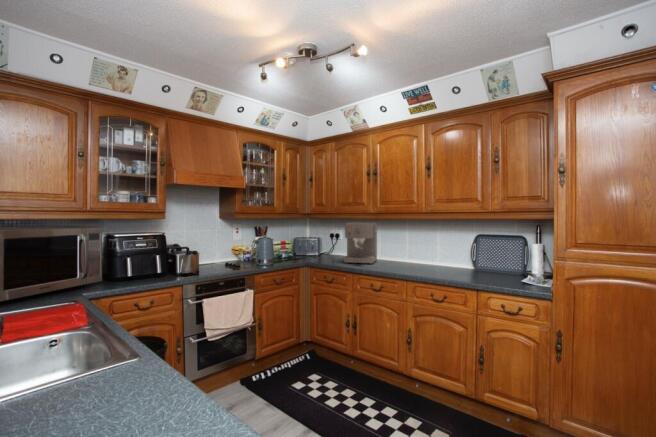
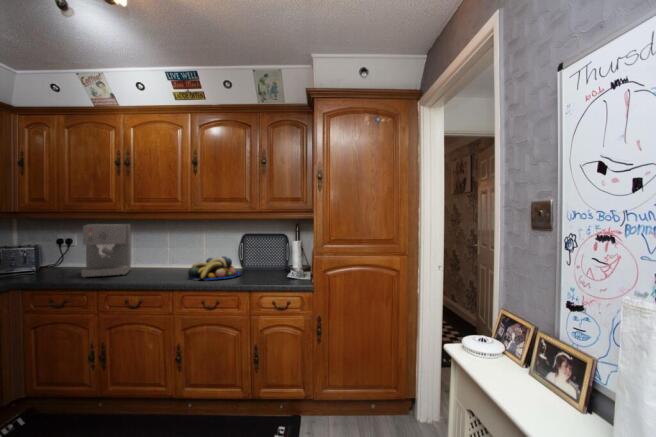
fruit bowl: none [419,255,470,276] -> present [188,256,241,280]

